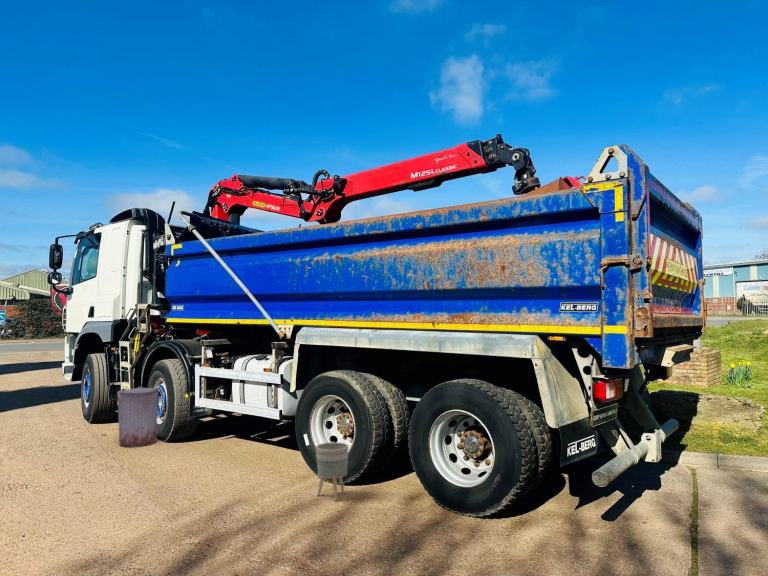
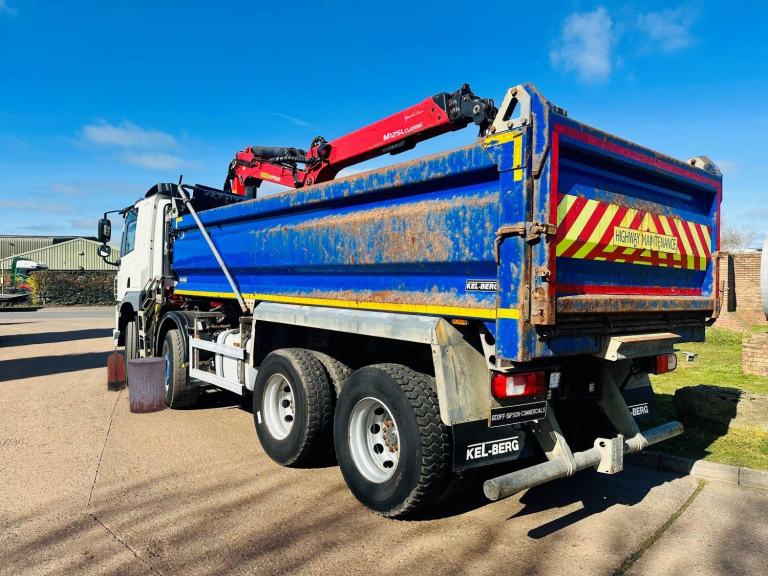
fire extinguisher: none [69,379,89,427] -> present [107,347,126,391]
planter: present [316,442,349,501] -> none [249,422,283,482]

